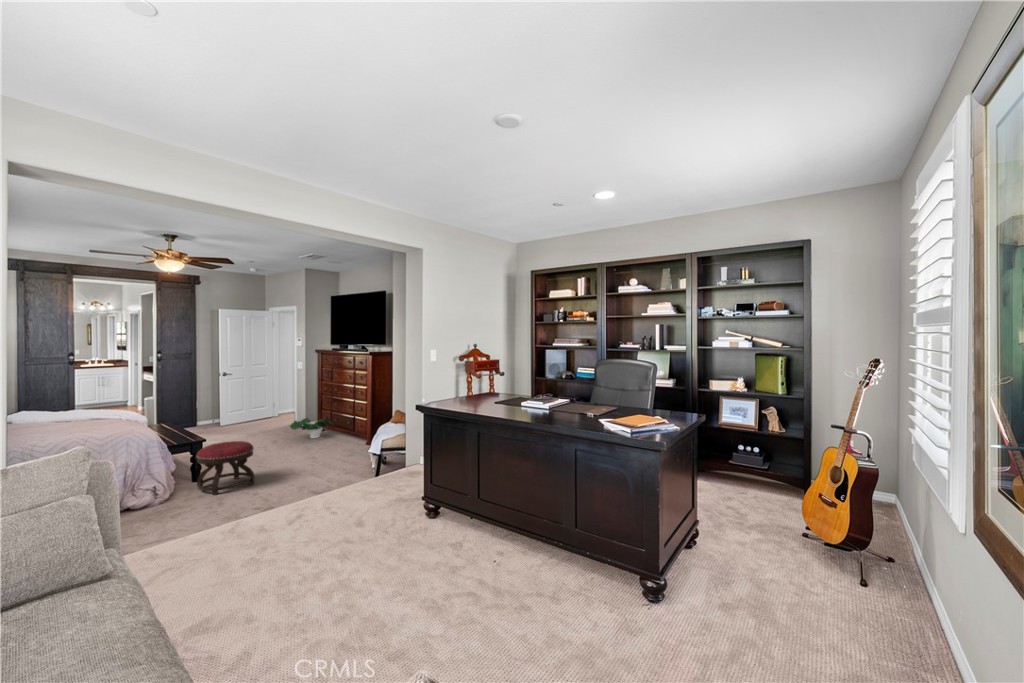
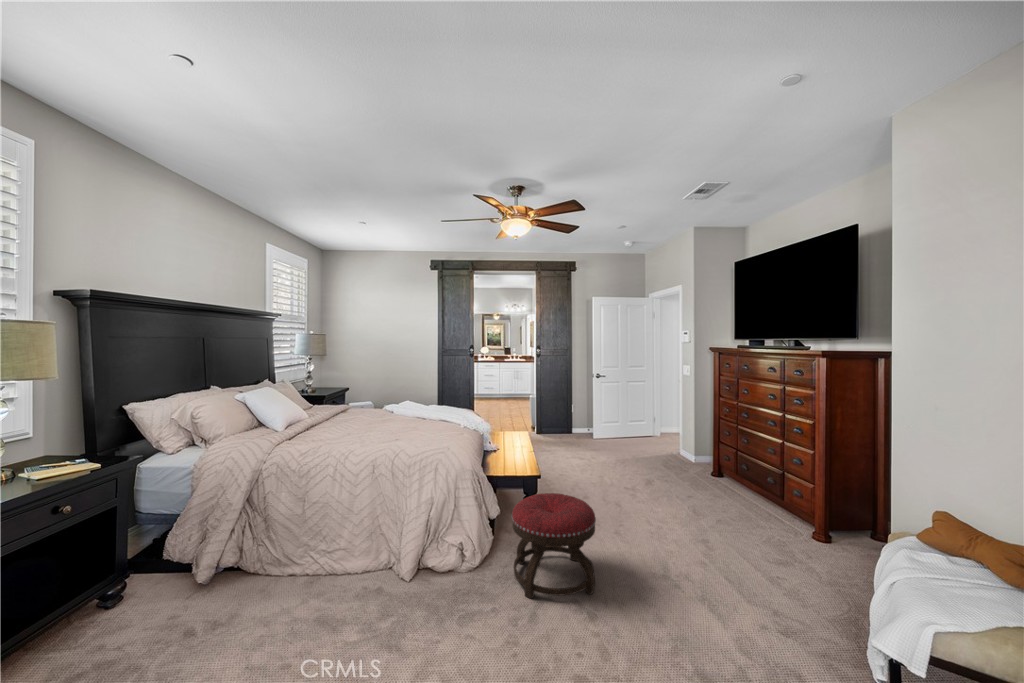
potted plant: present [290,418,331,438] -> none [669,453,741,492]

